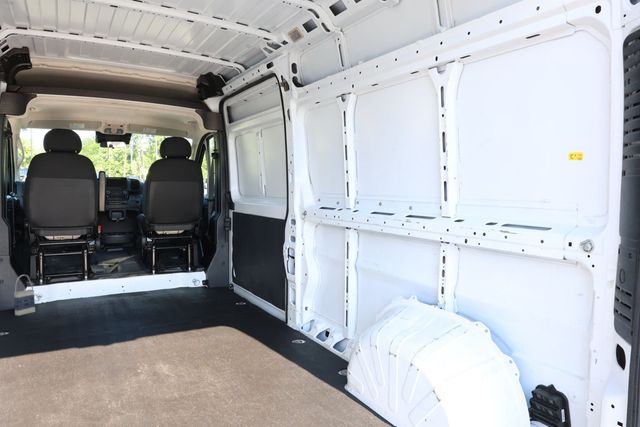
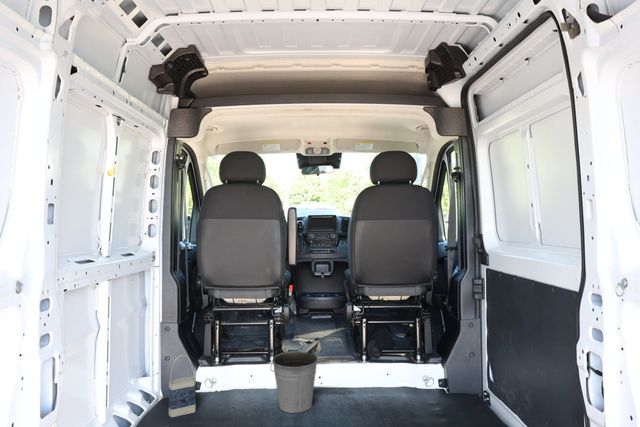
bucket: none [91,268,124,304] -> present [273,351,318,413]

